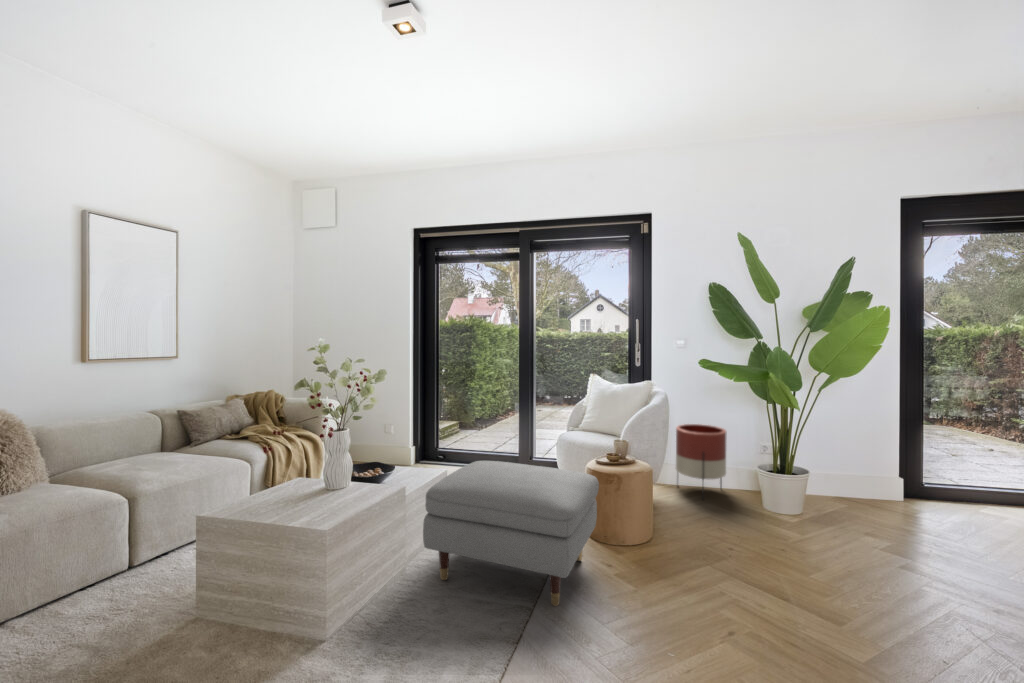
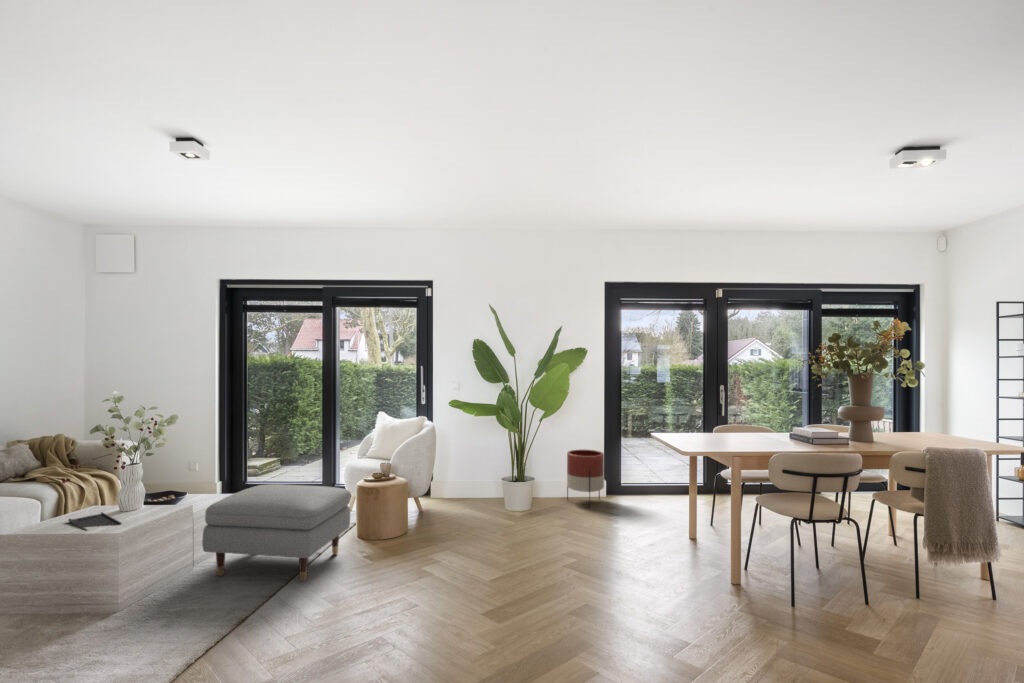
planter: present [676,424,726,488] -> present [567,449,604,505]
tray: none [273,487,331,519] -> present [68,512,121,531]

